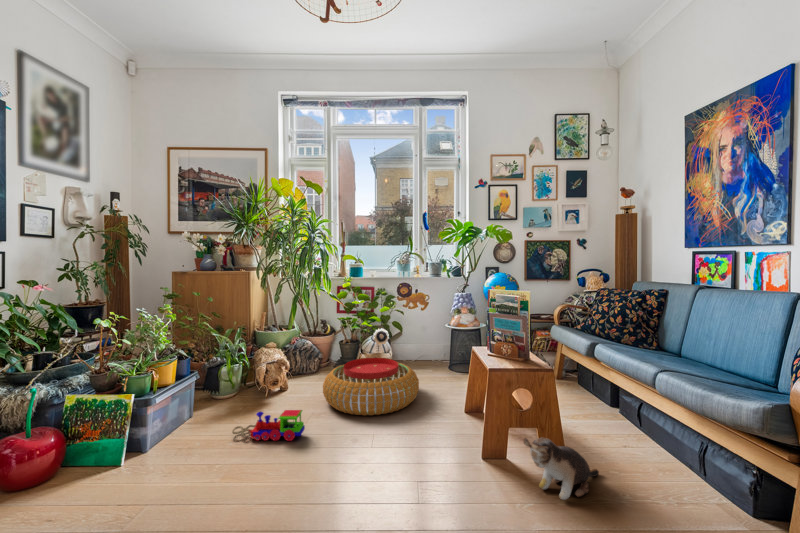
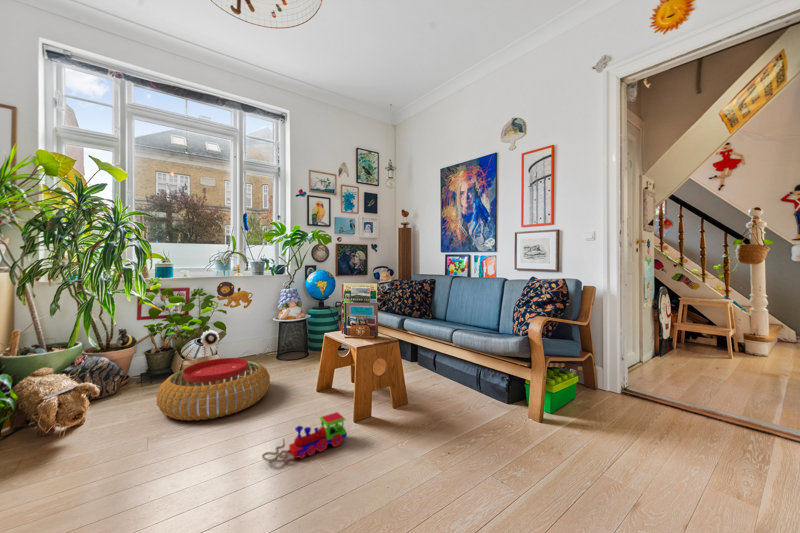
toy train: present [232,410,305,441] -> present [262,412,347,462]
plush toy: present [524,438,599,500] -> none [394,384,430,423]

